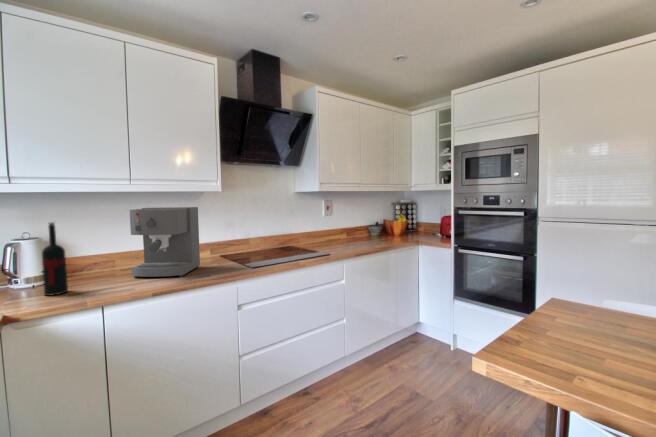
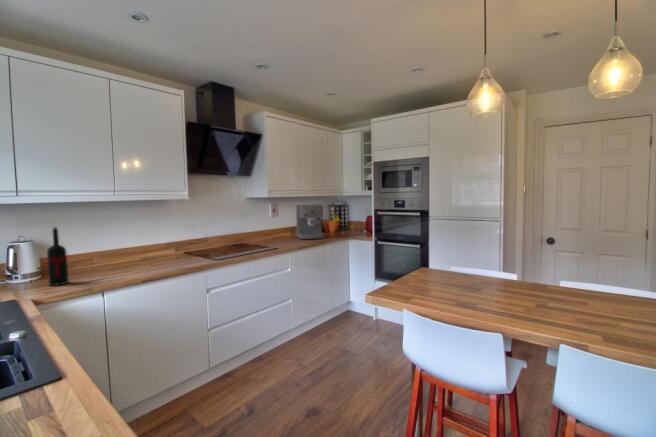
coffee maker: present [130,207,200,278] -> present [296,204,324,239]

